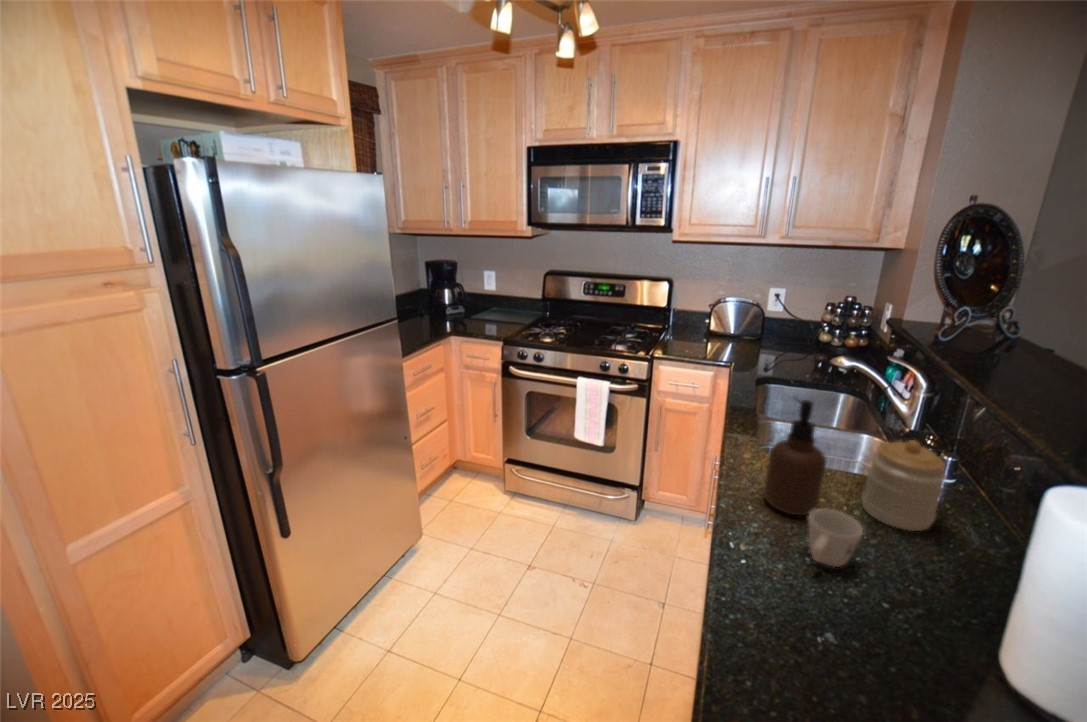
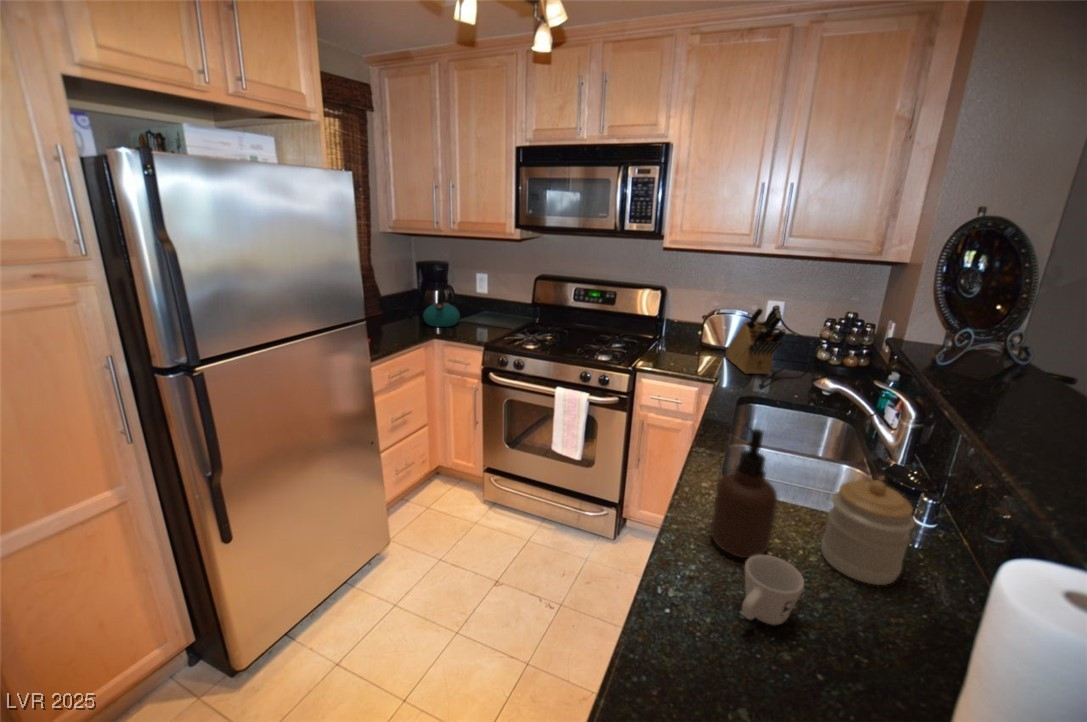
kettle: none [437,288,472,324] -> present [423,290,460,327]
knife block: none [734,292,795,357] -> present [726,305,786,374]

